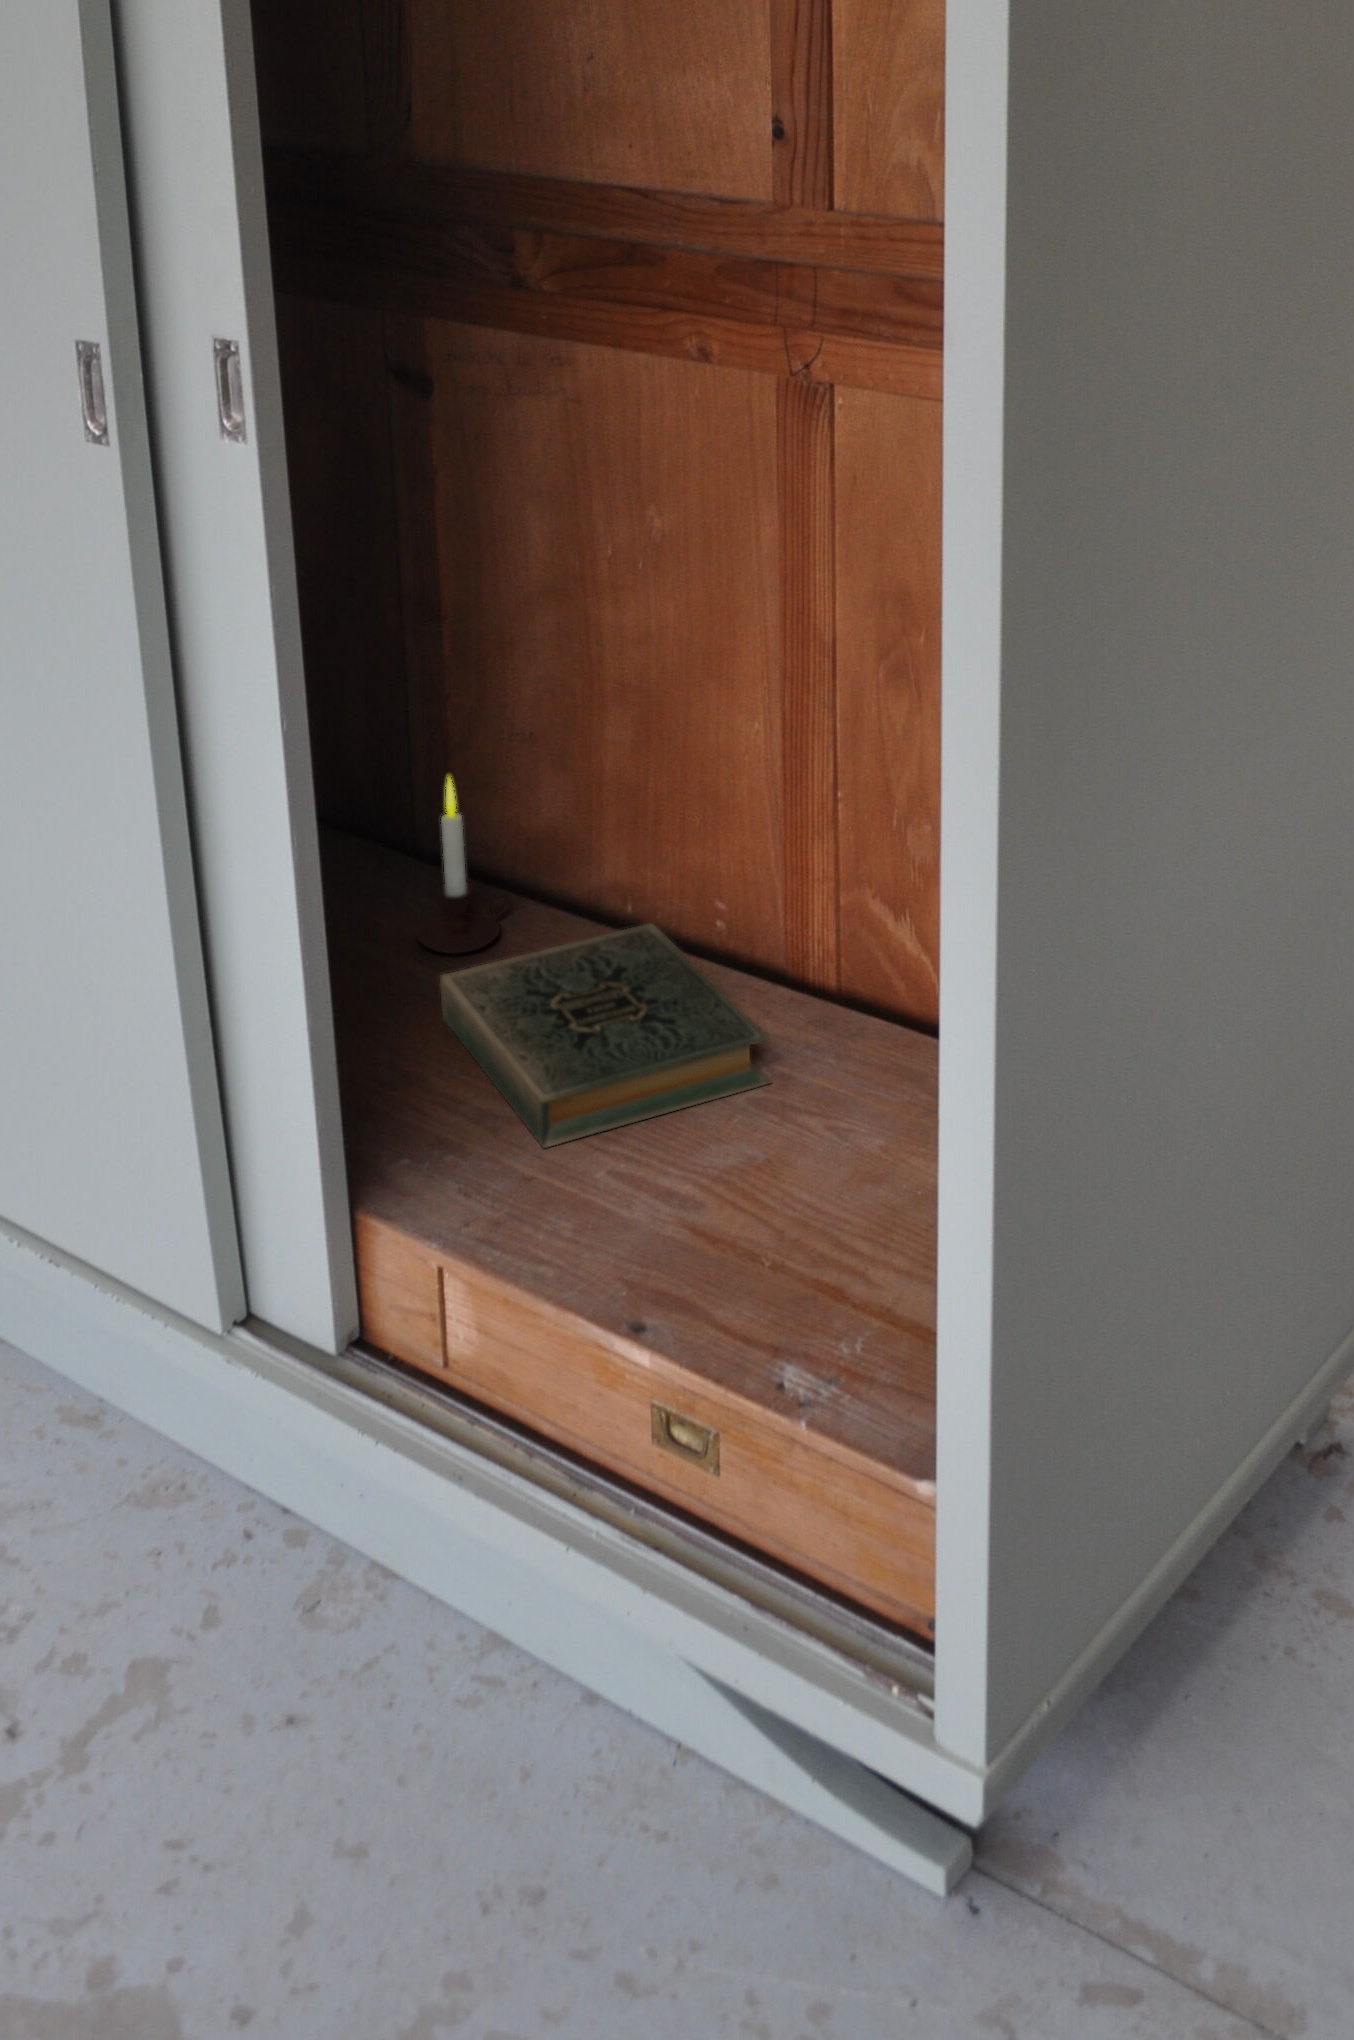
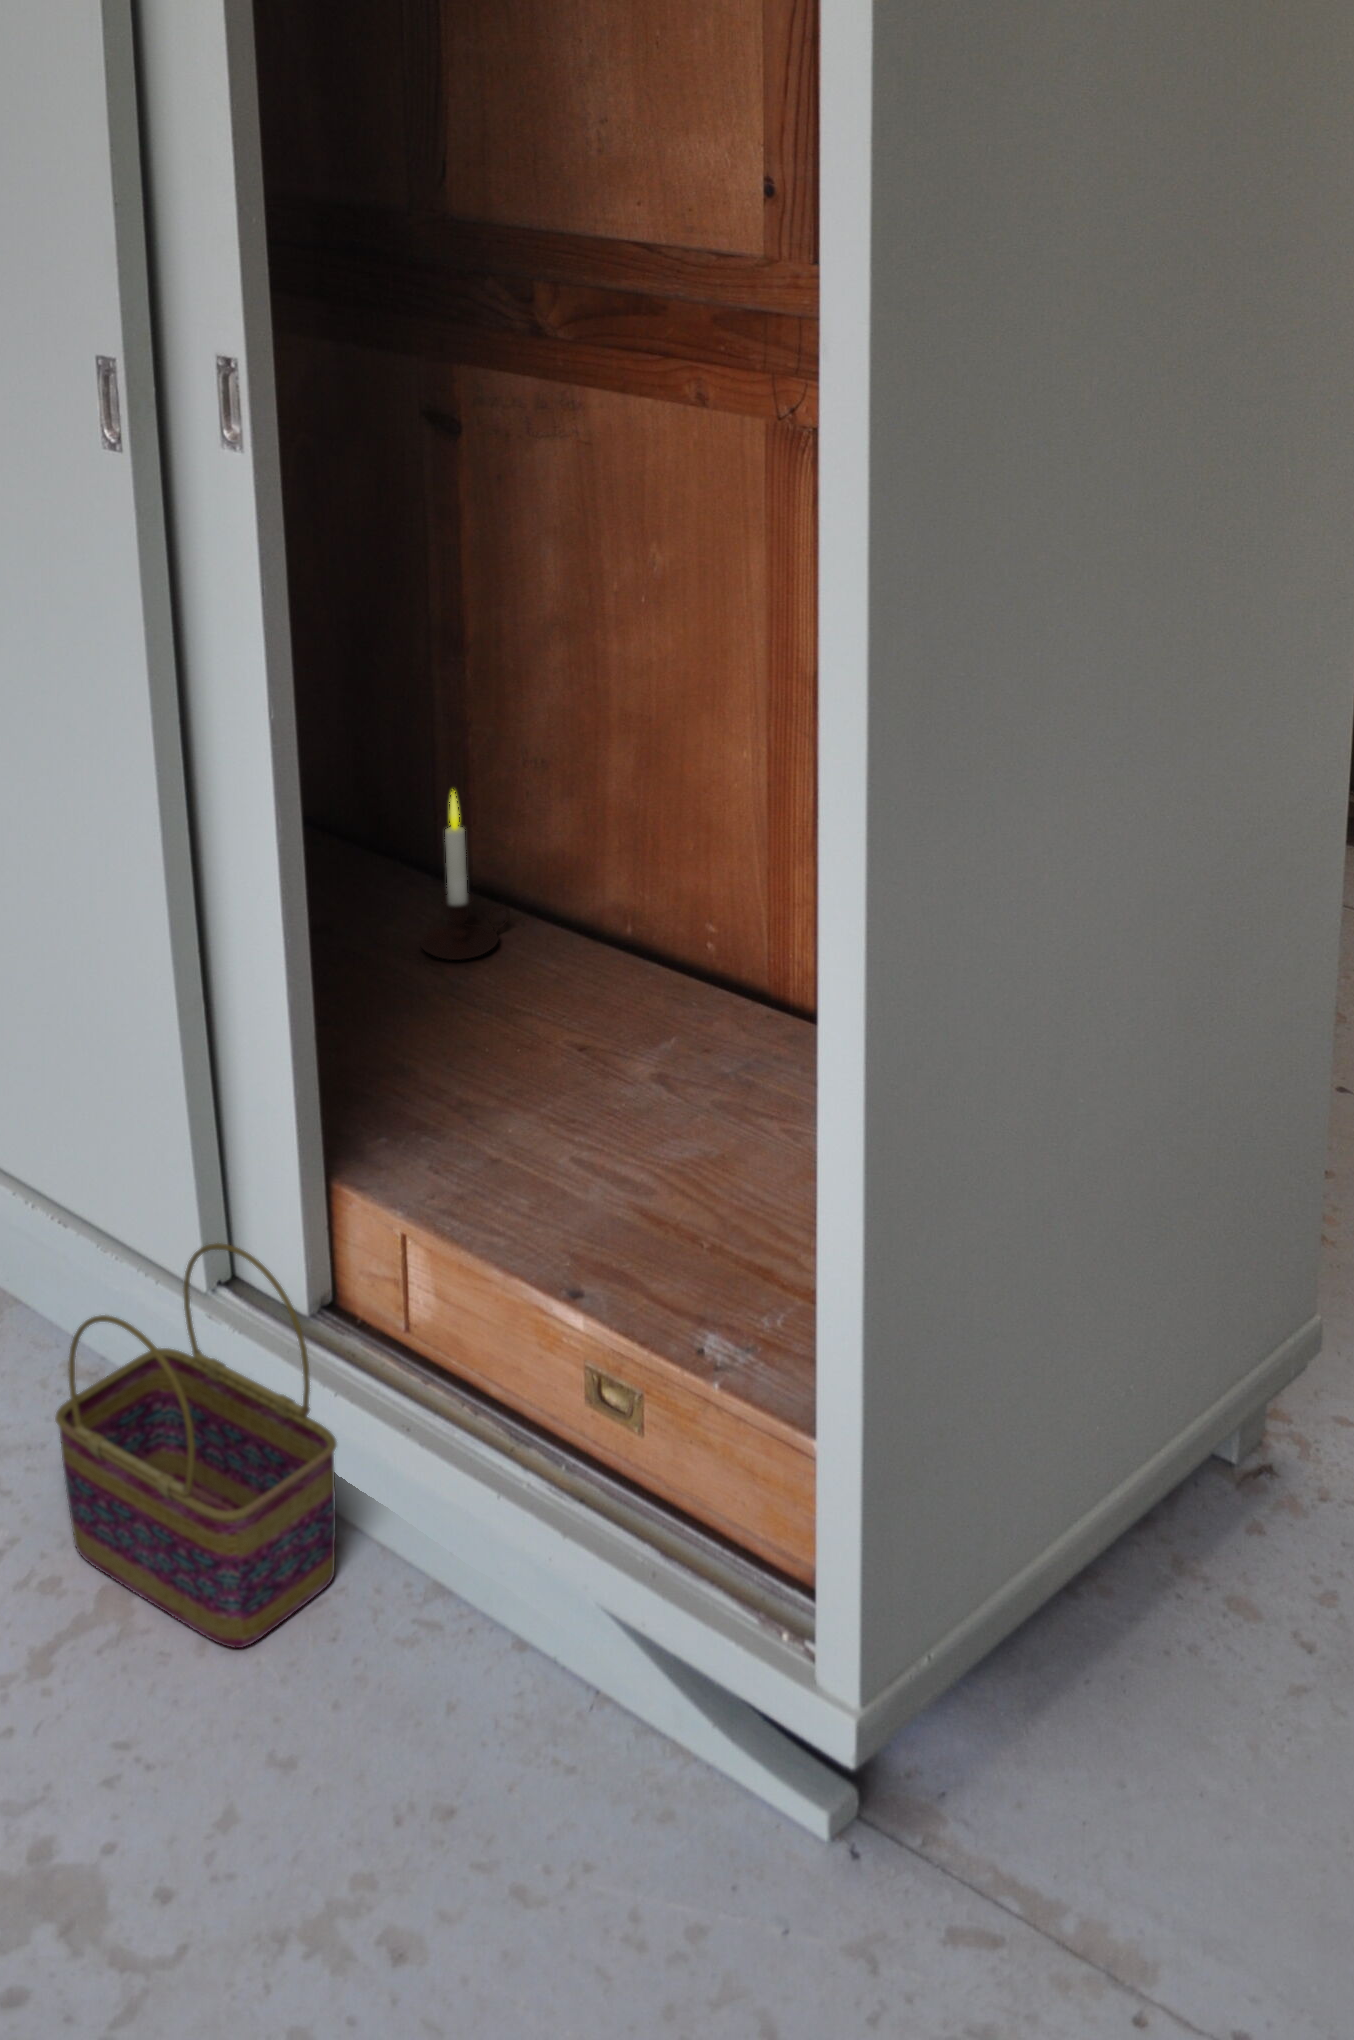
hardback book: present [440,923,770,1148] -> none [432,937,734,1133]
basket: none [71,1287,381,1720] -> present [55,1243,337,1648]

